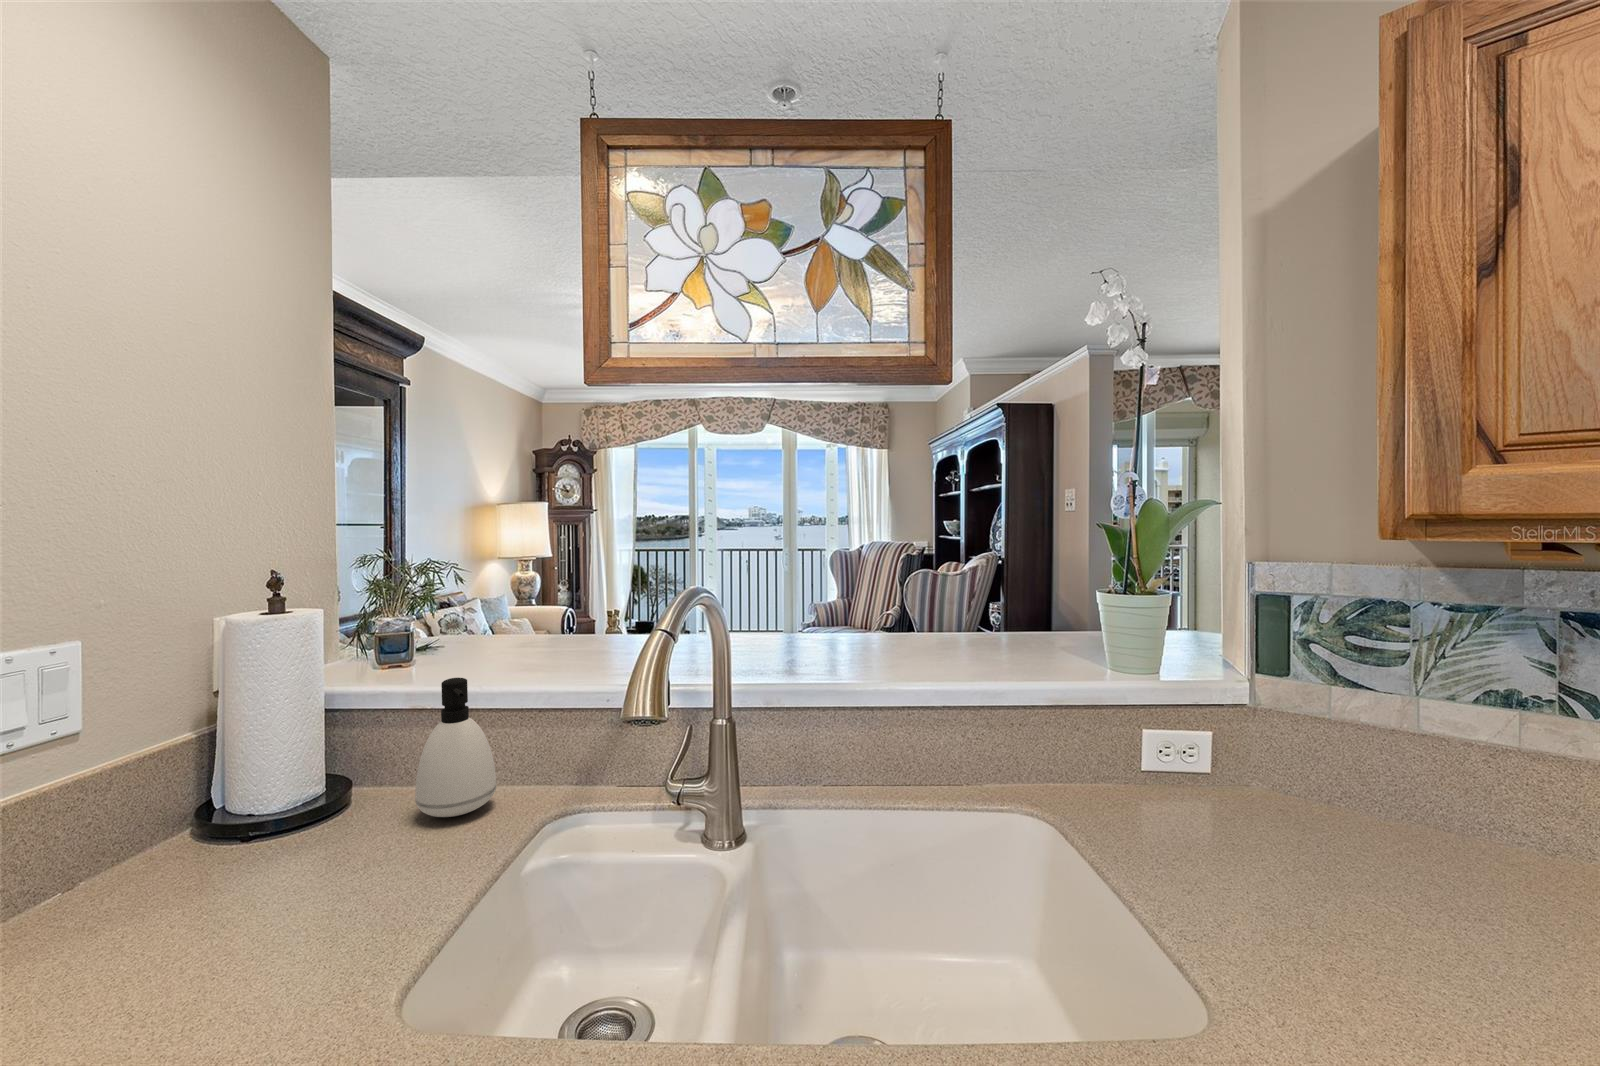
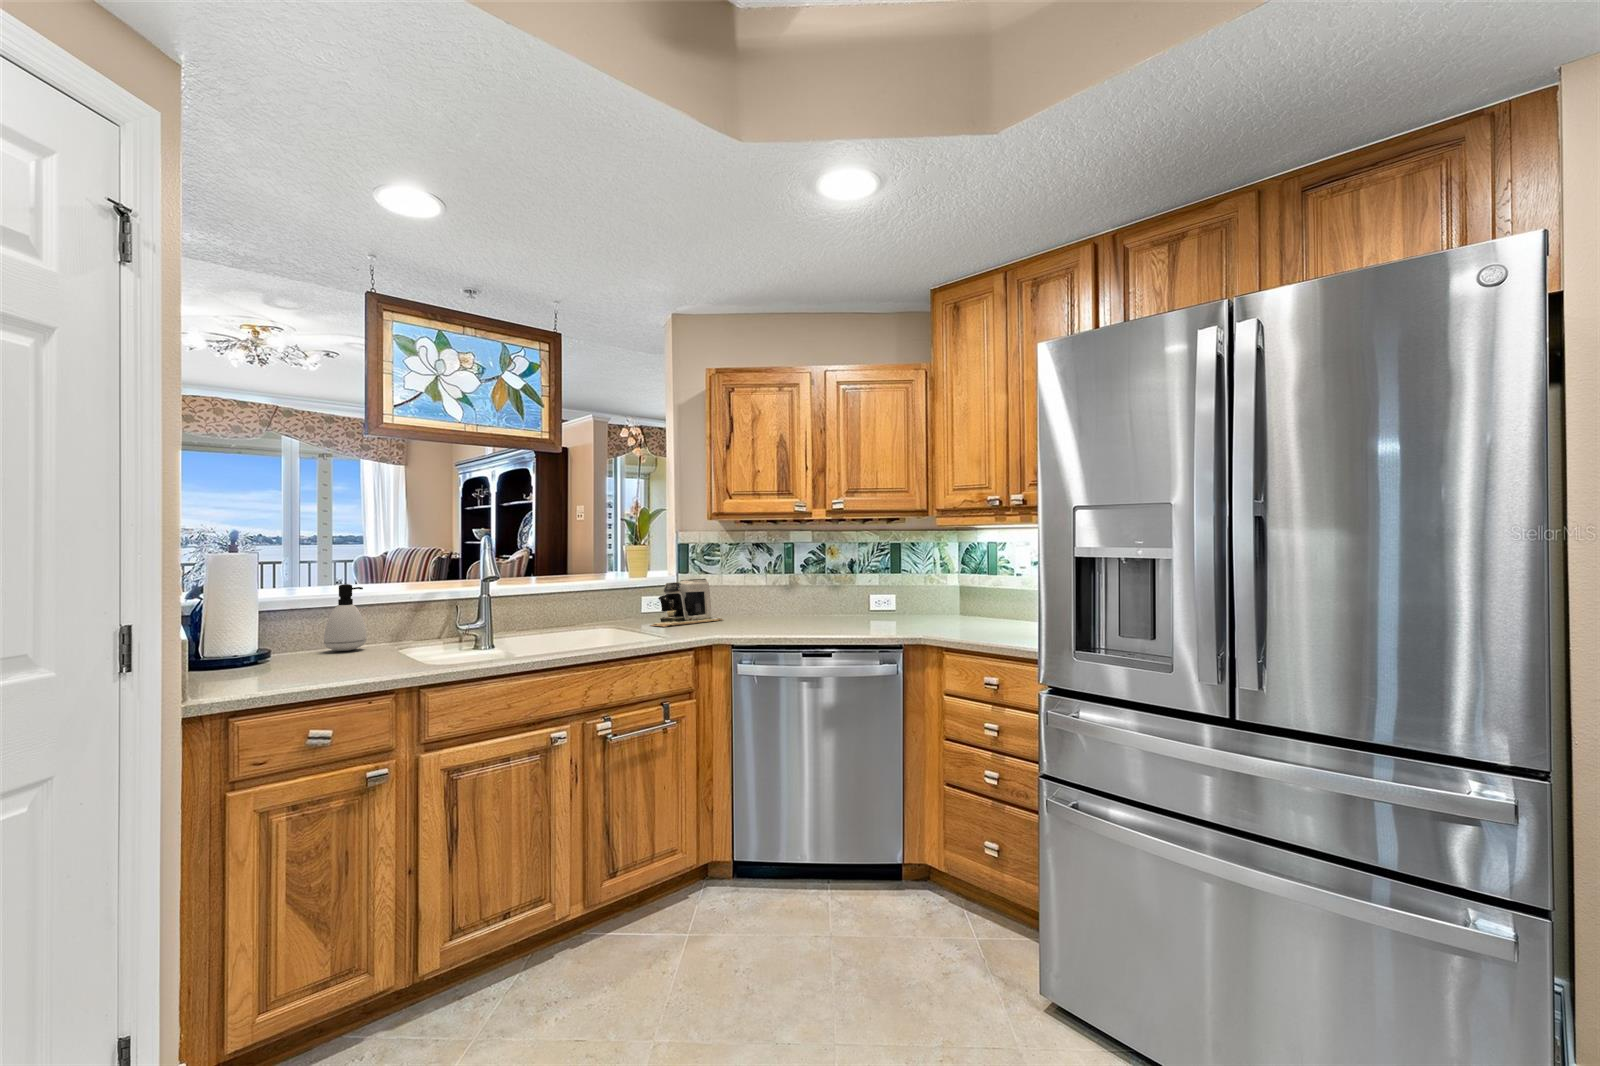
coffee maker: none [1153,708,1443,888] -> present [651,579,723,627]

